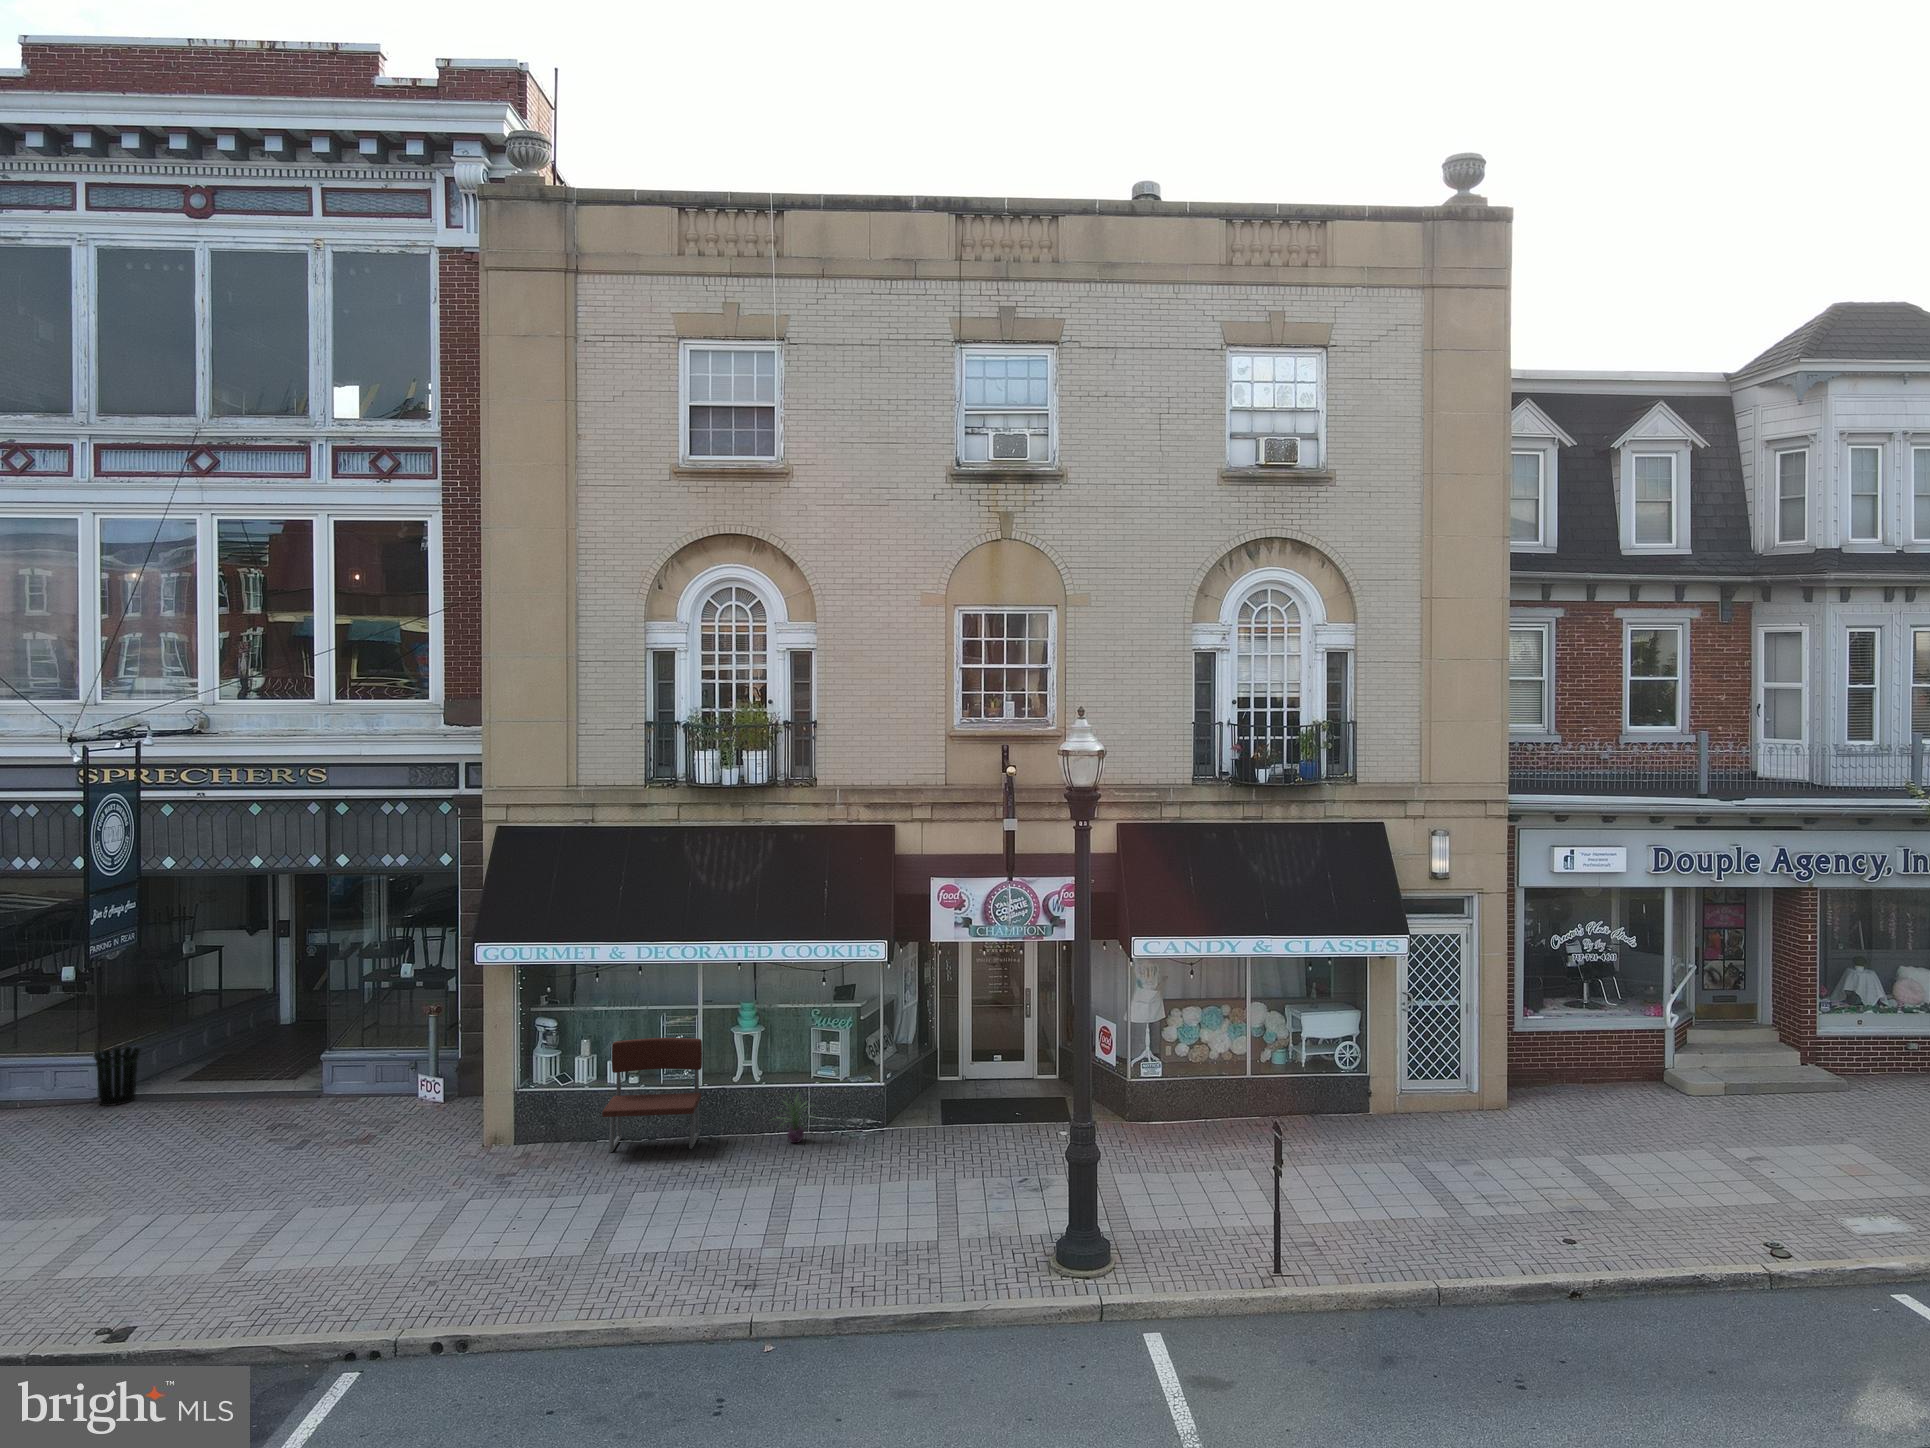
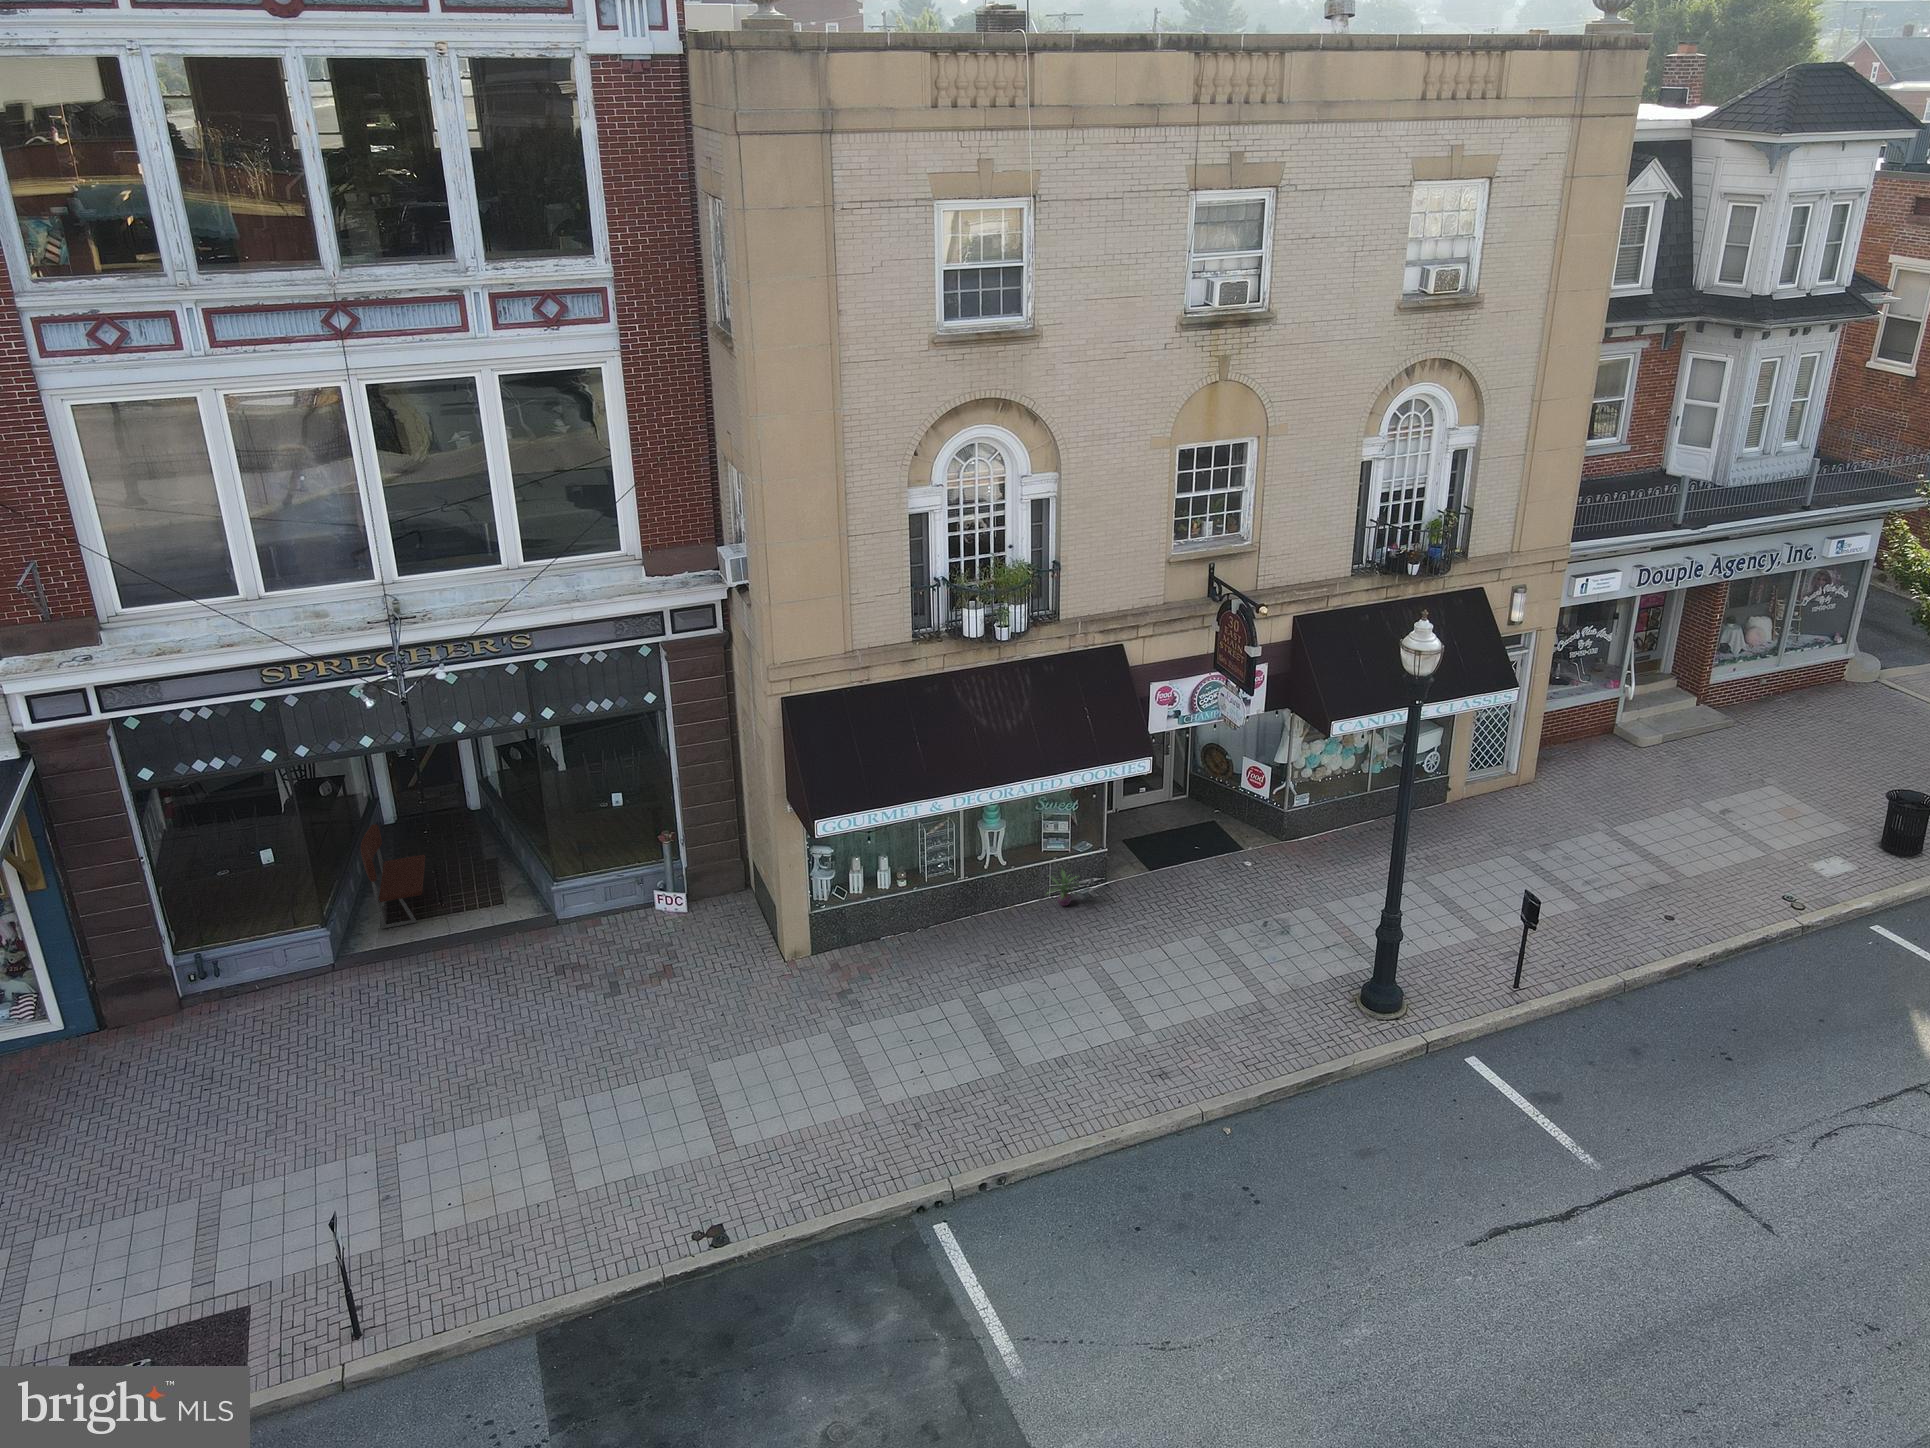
bench: present [602,1038,702,1152] -> present [361,824,425,929]
waste bin: present [94,1047,140,1106] -> none [352,925,398,984]

